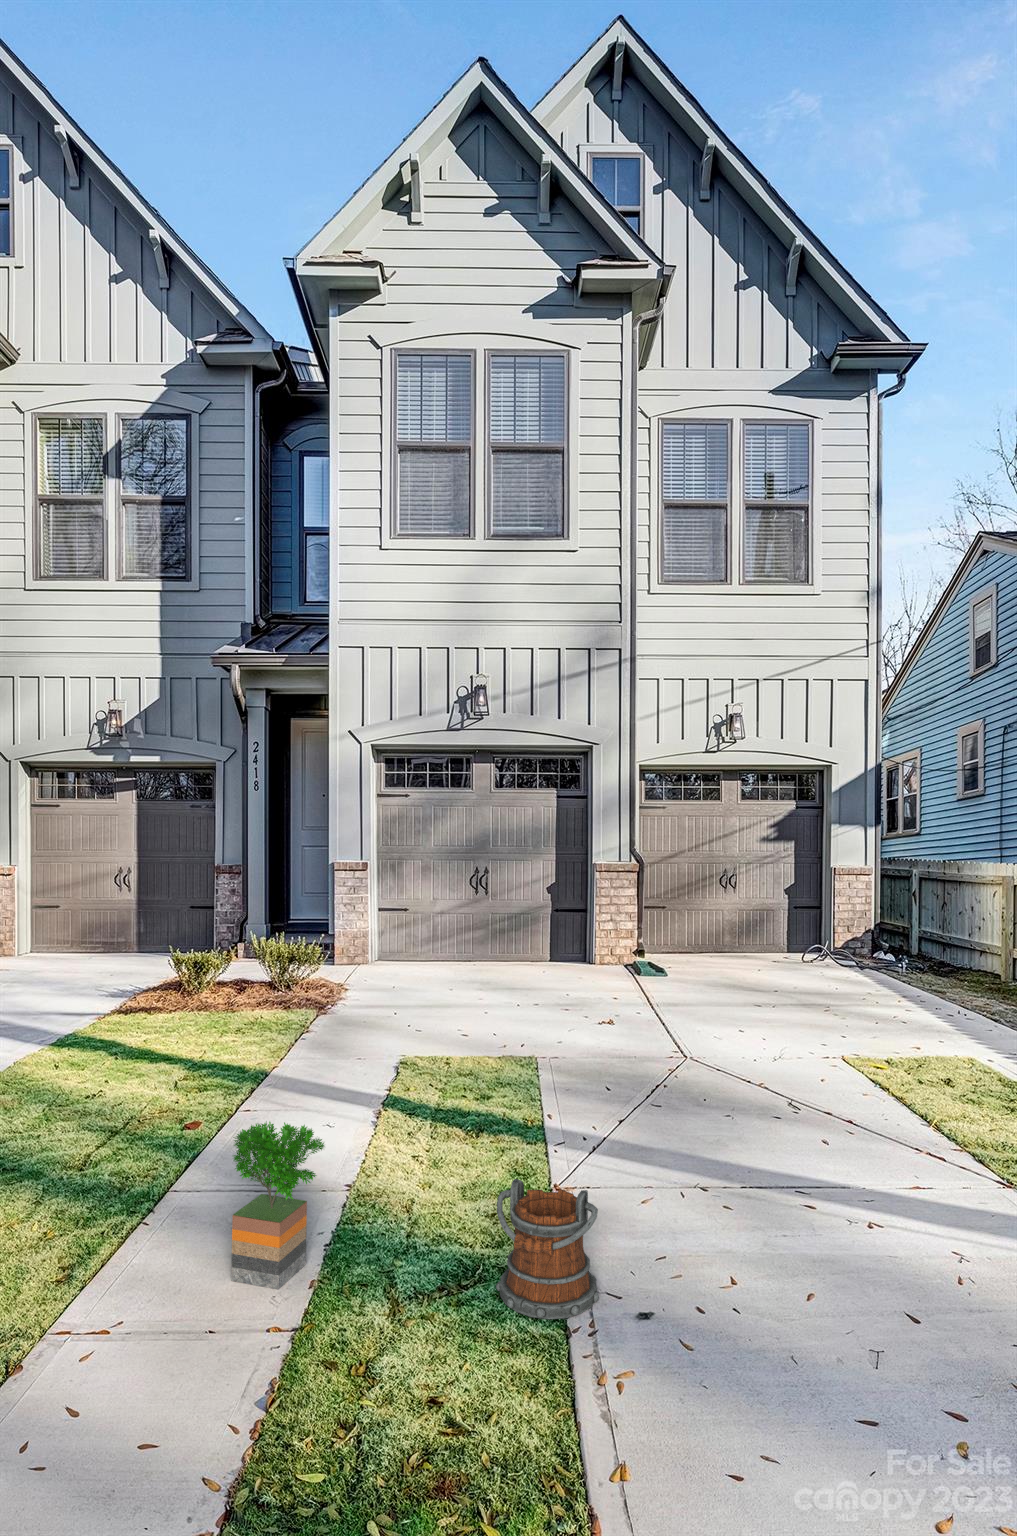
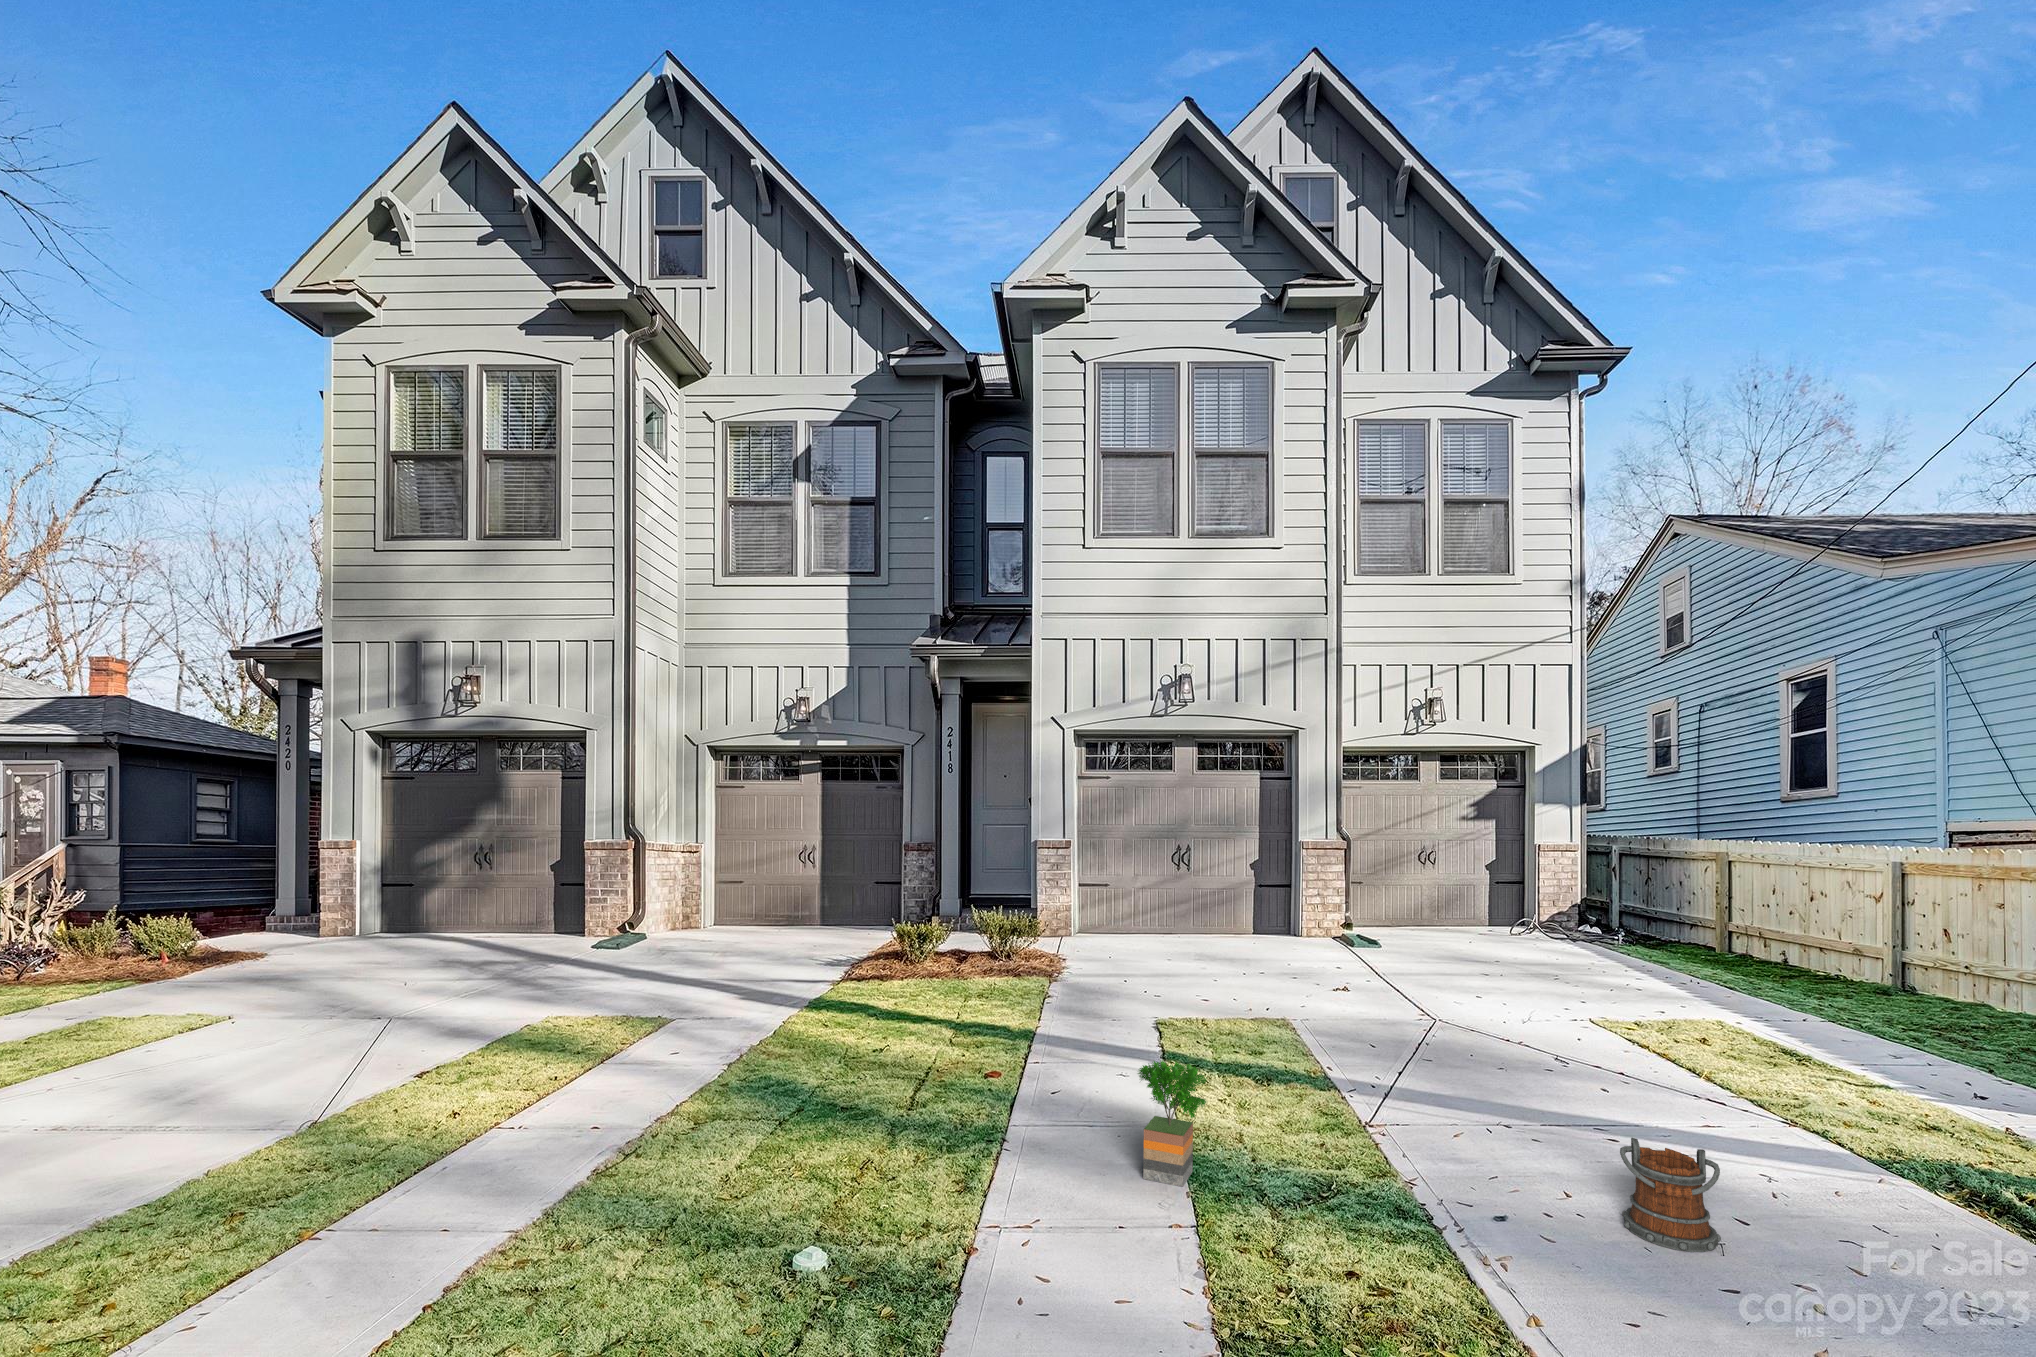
bucket: present [496,1179,599,1319] -> present [1620,1138,1721,1252]

